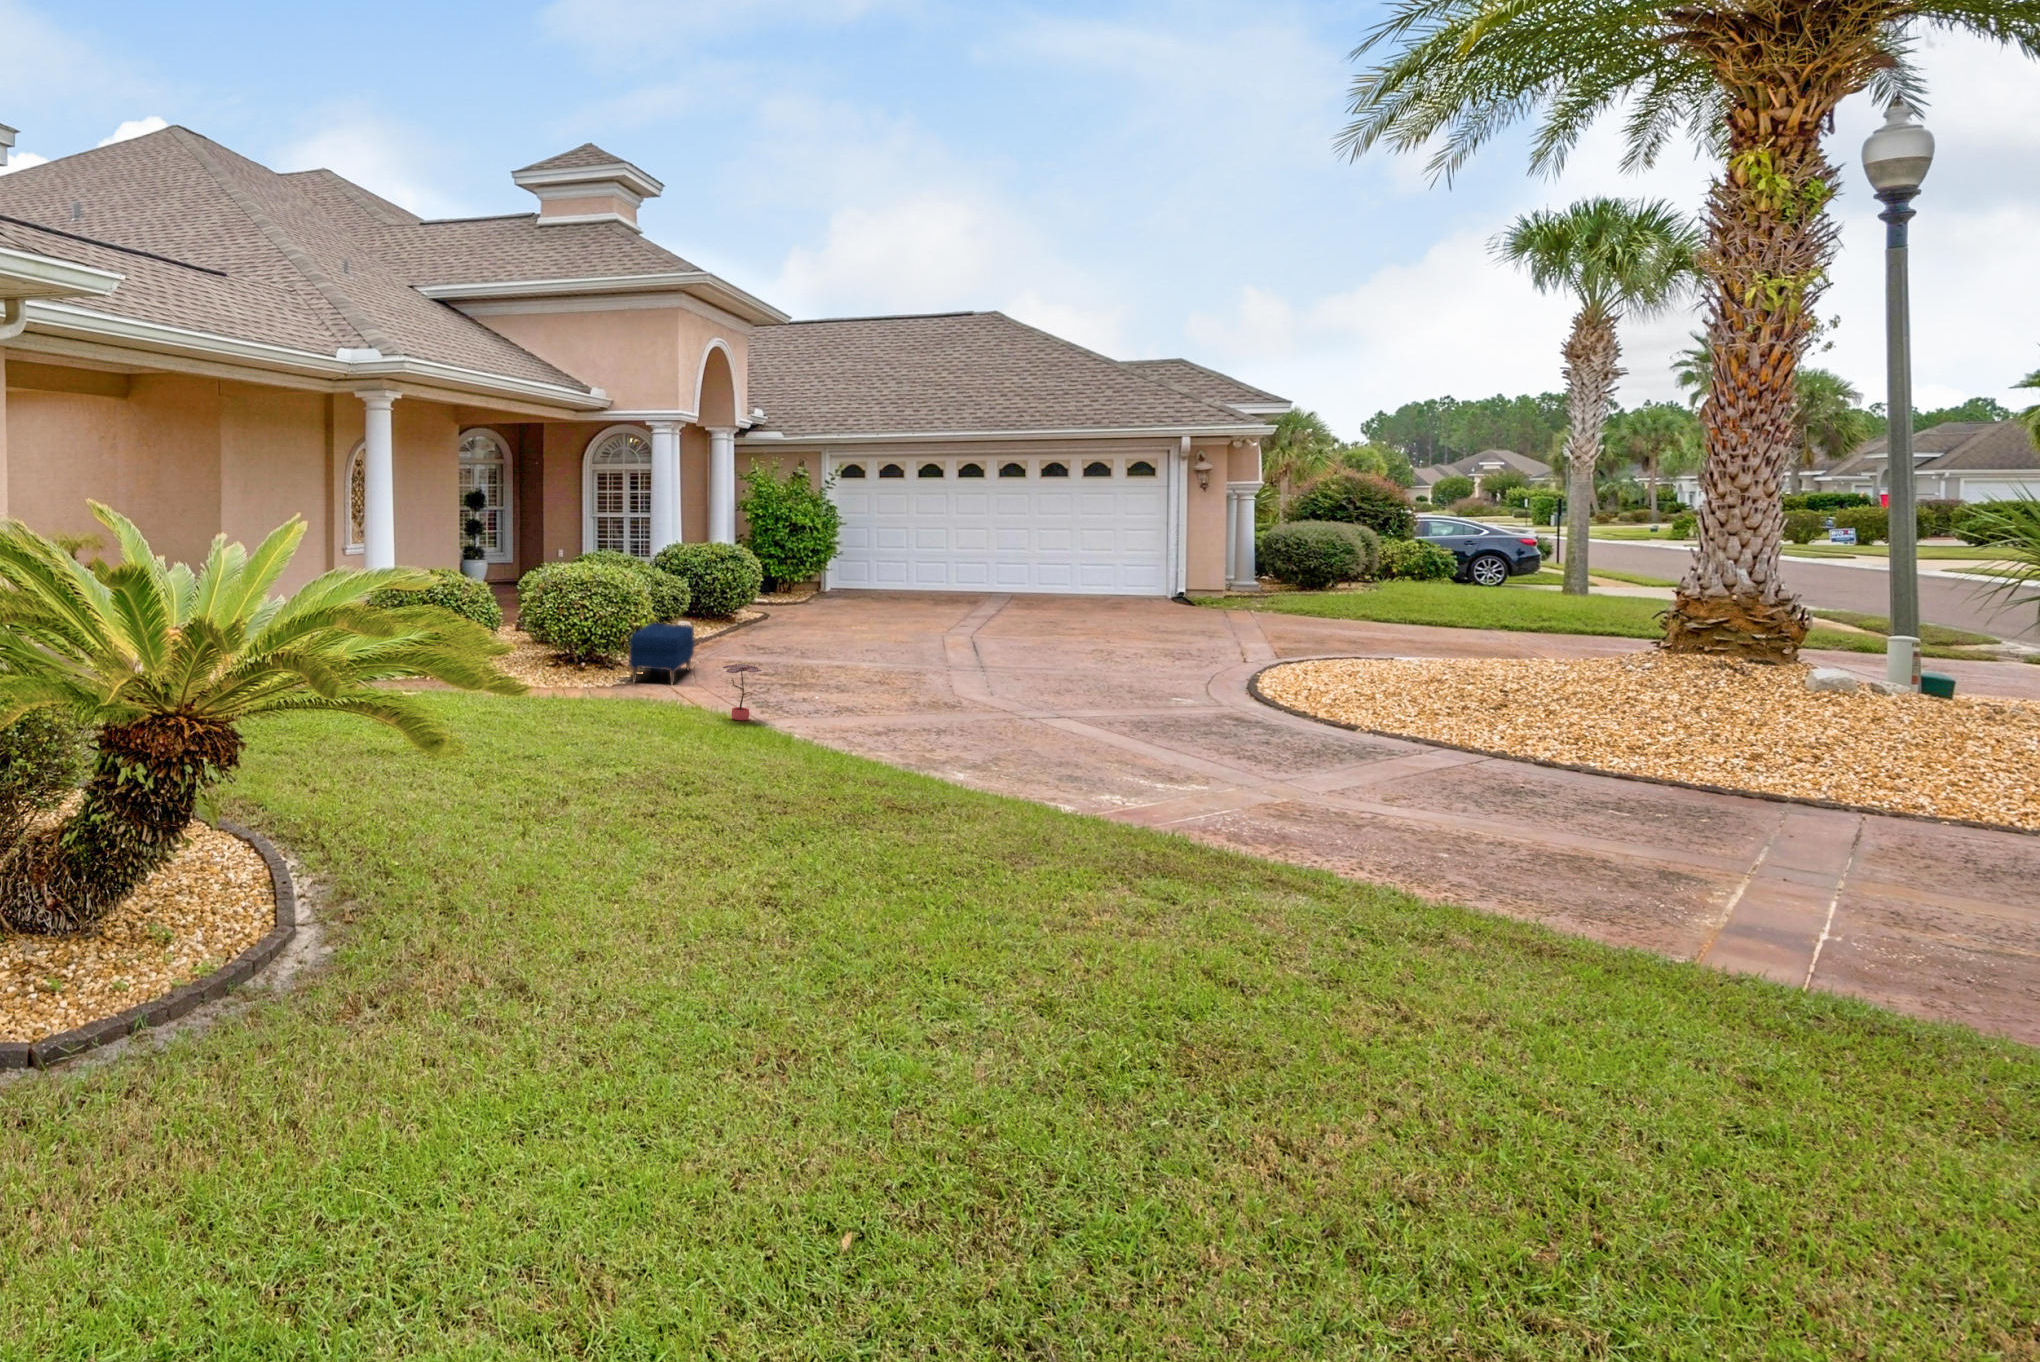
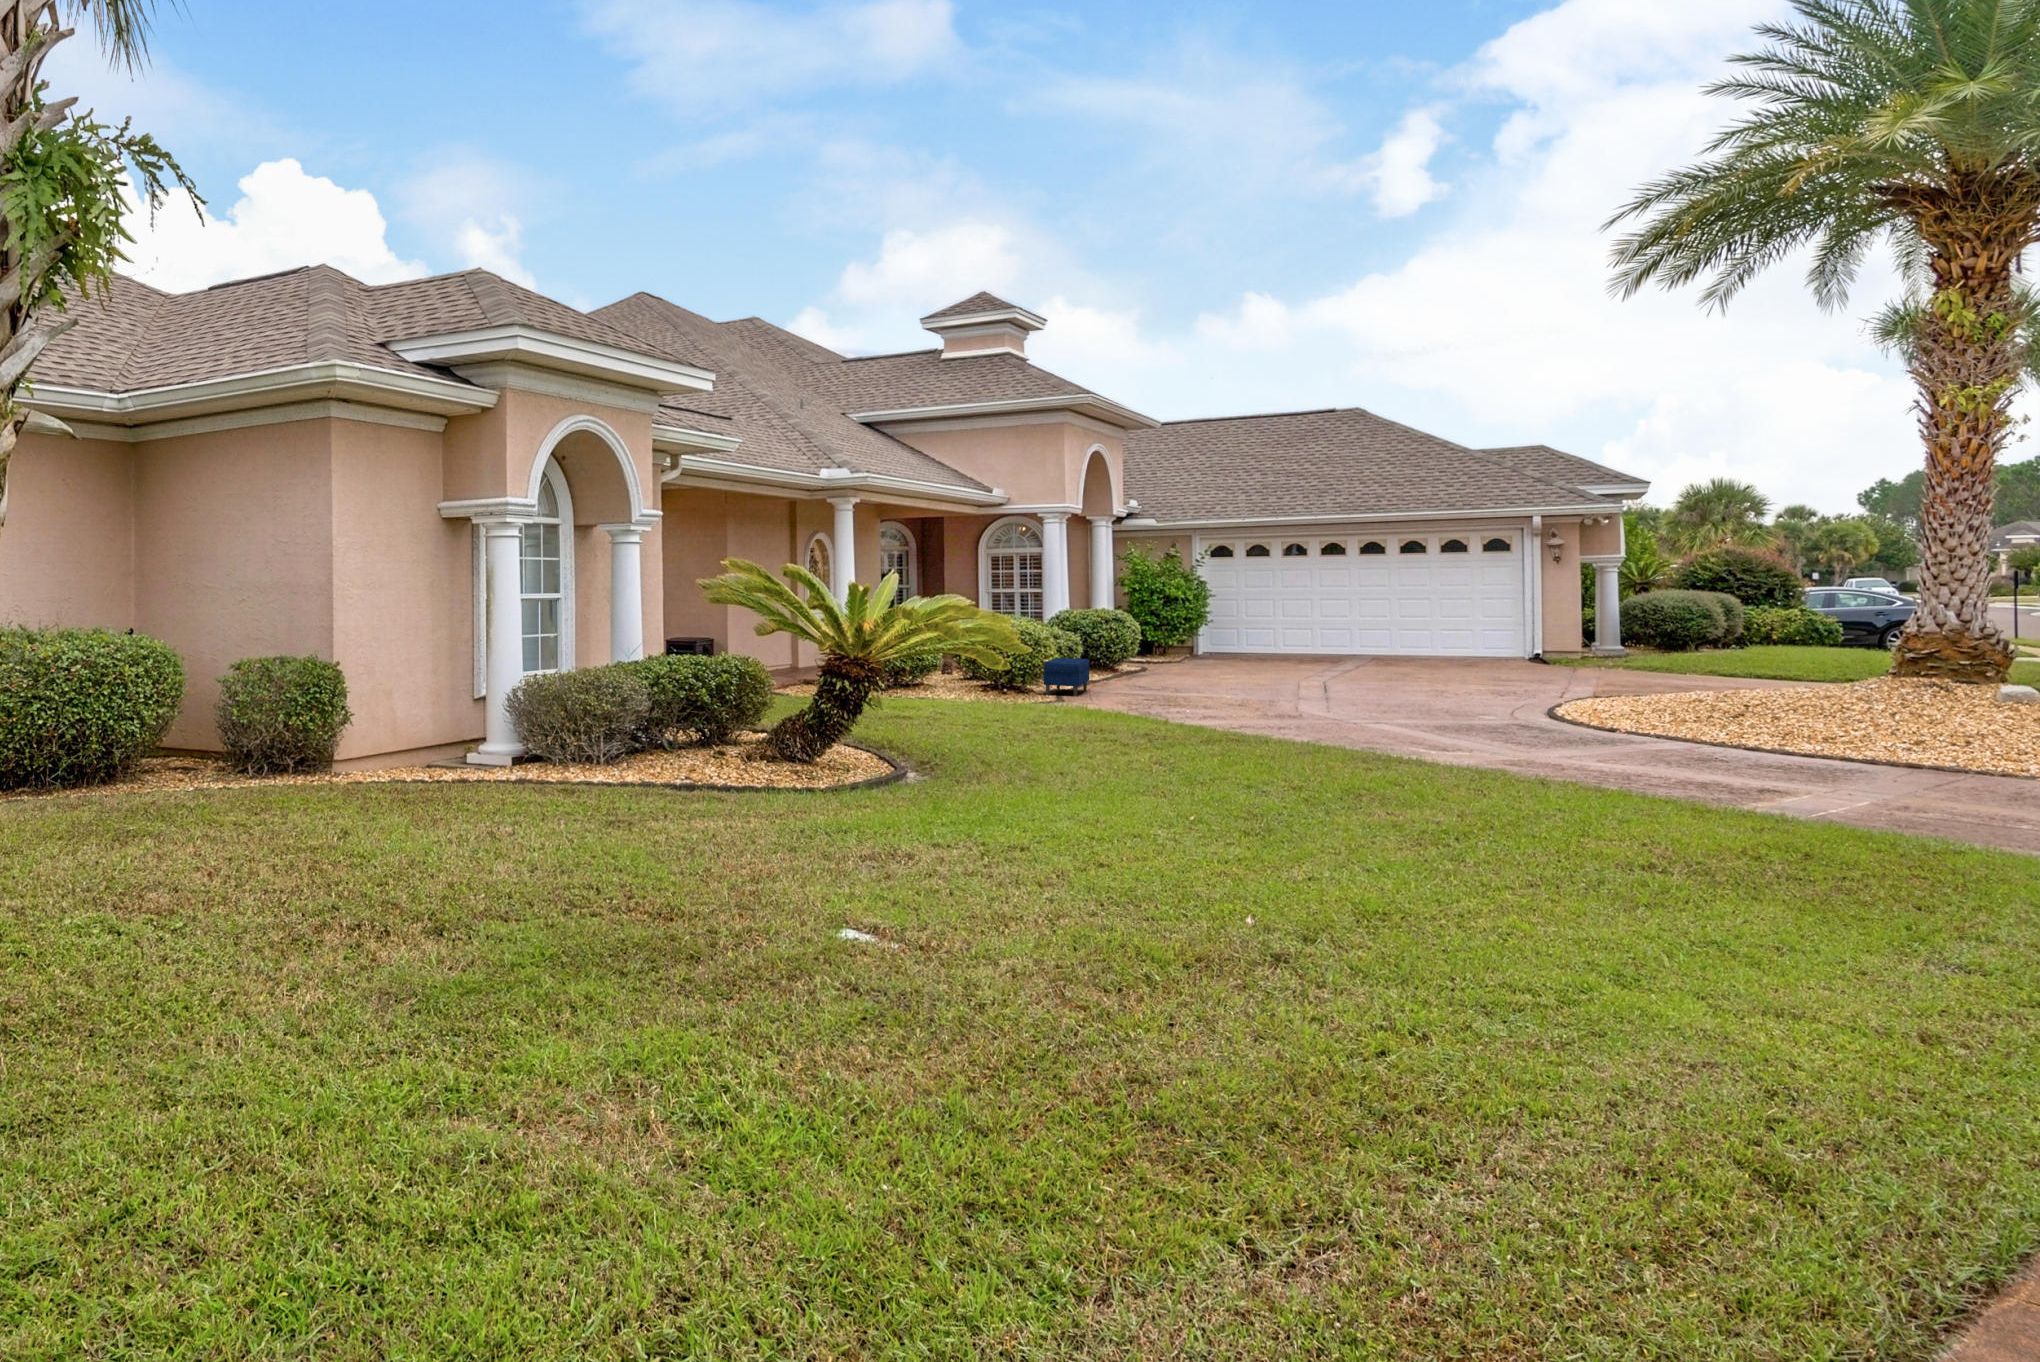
potted plant: present [723,664,761,720] -> none [1115,674,1141,709]

